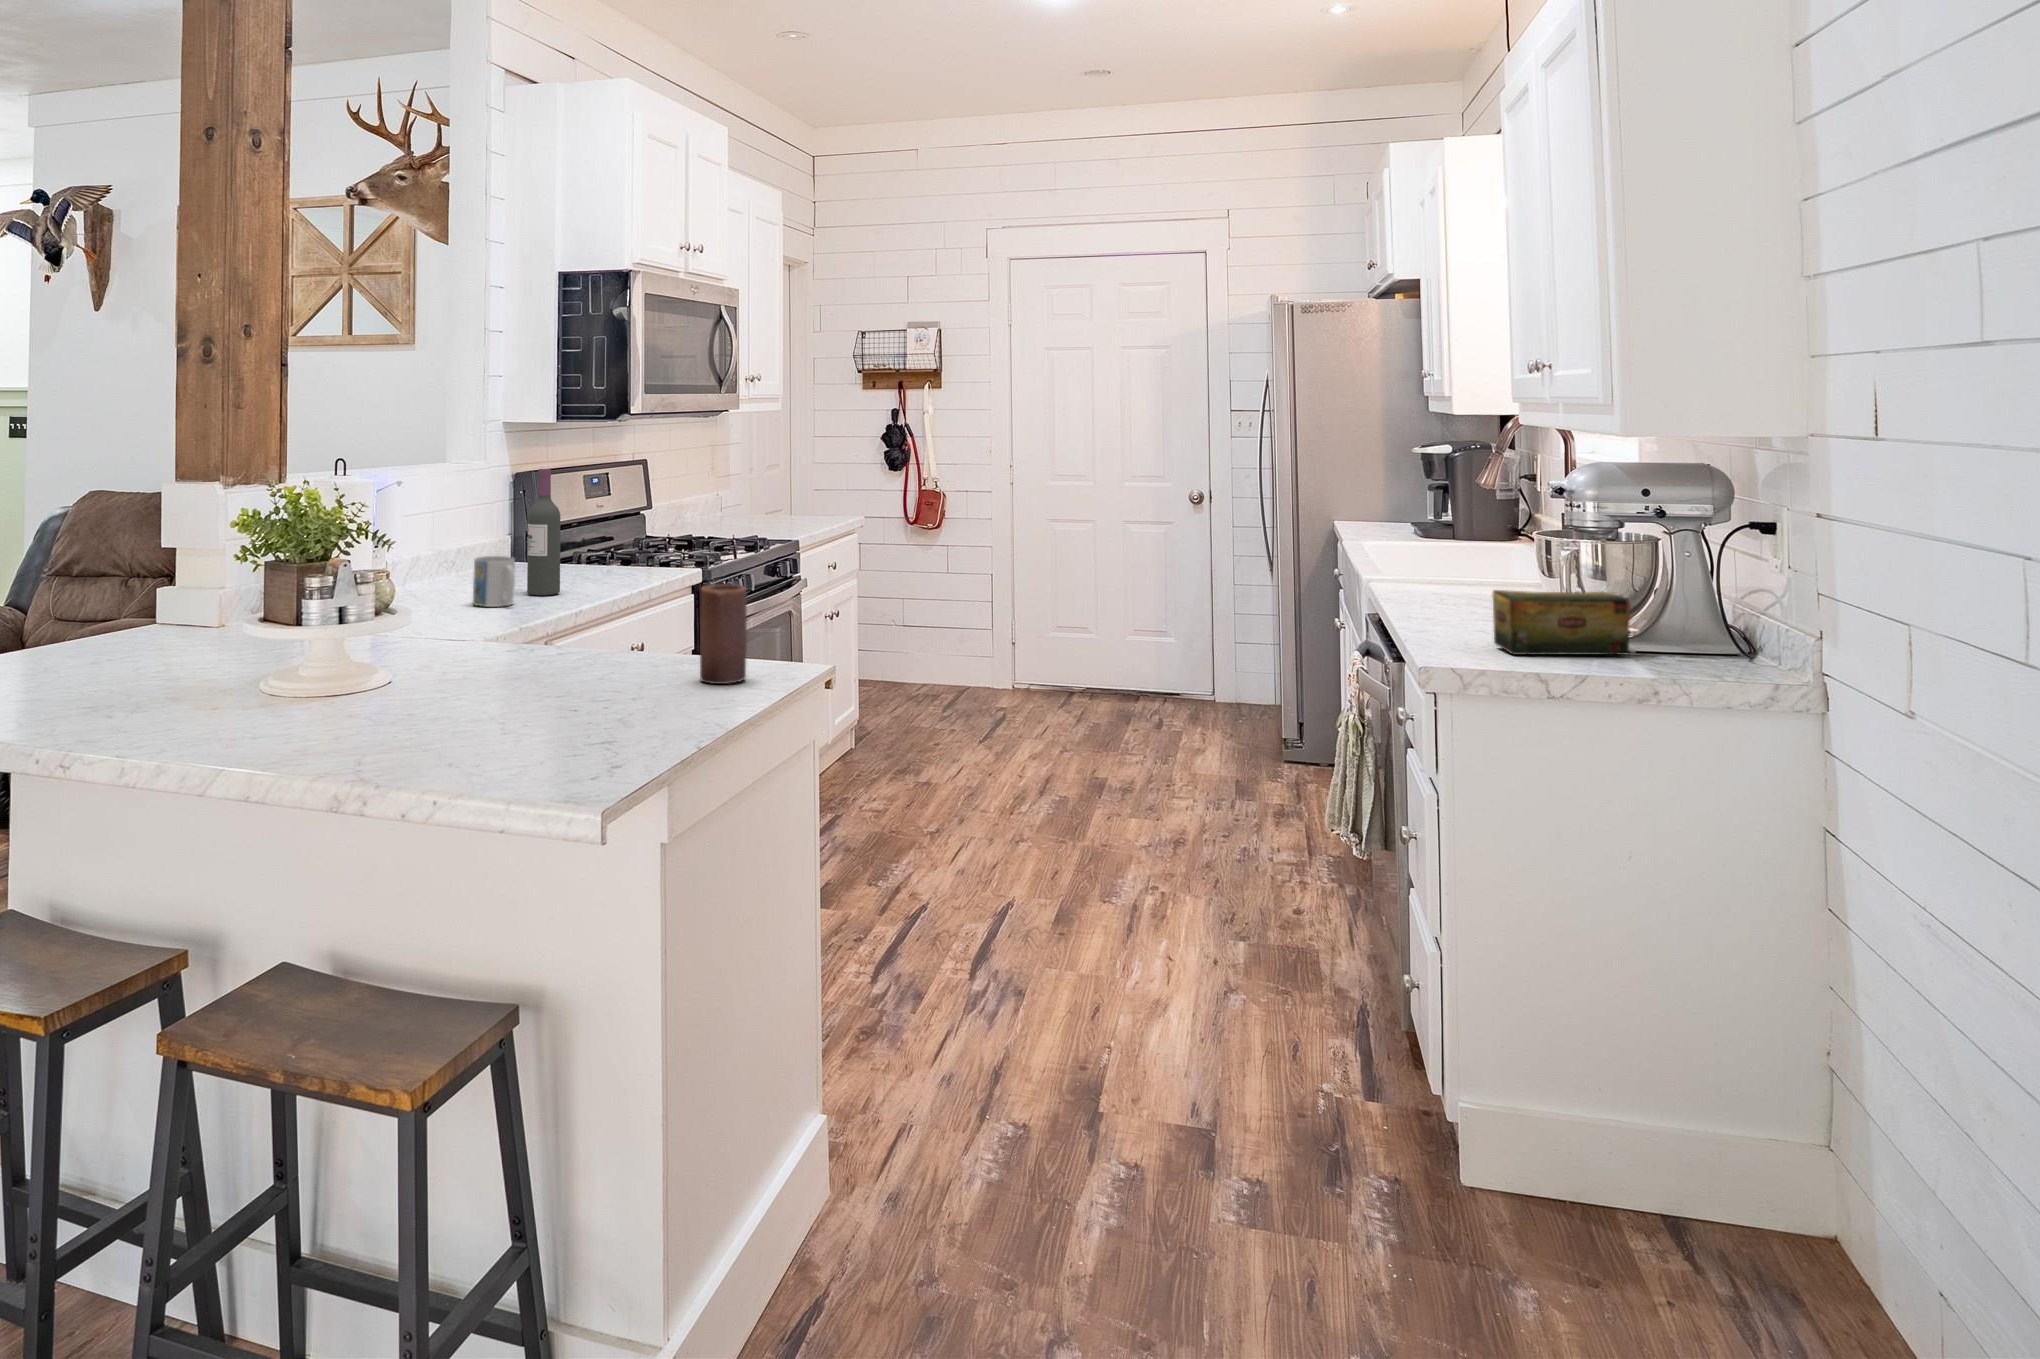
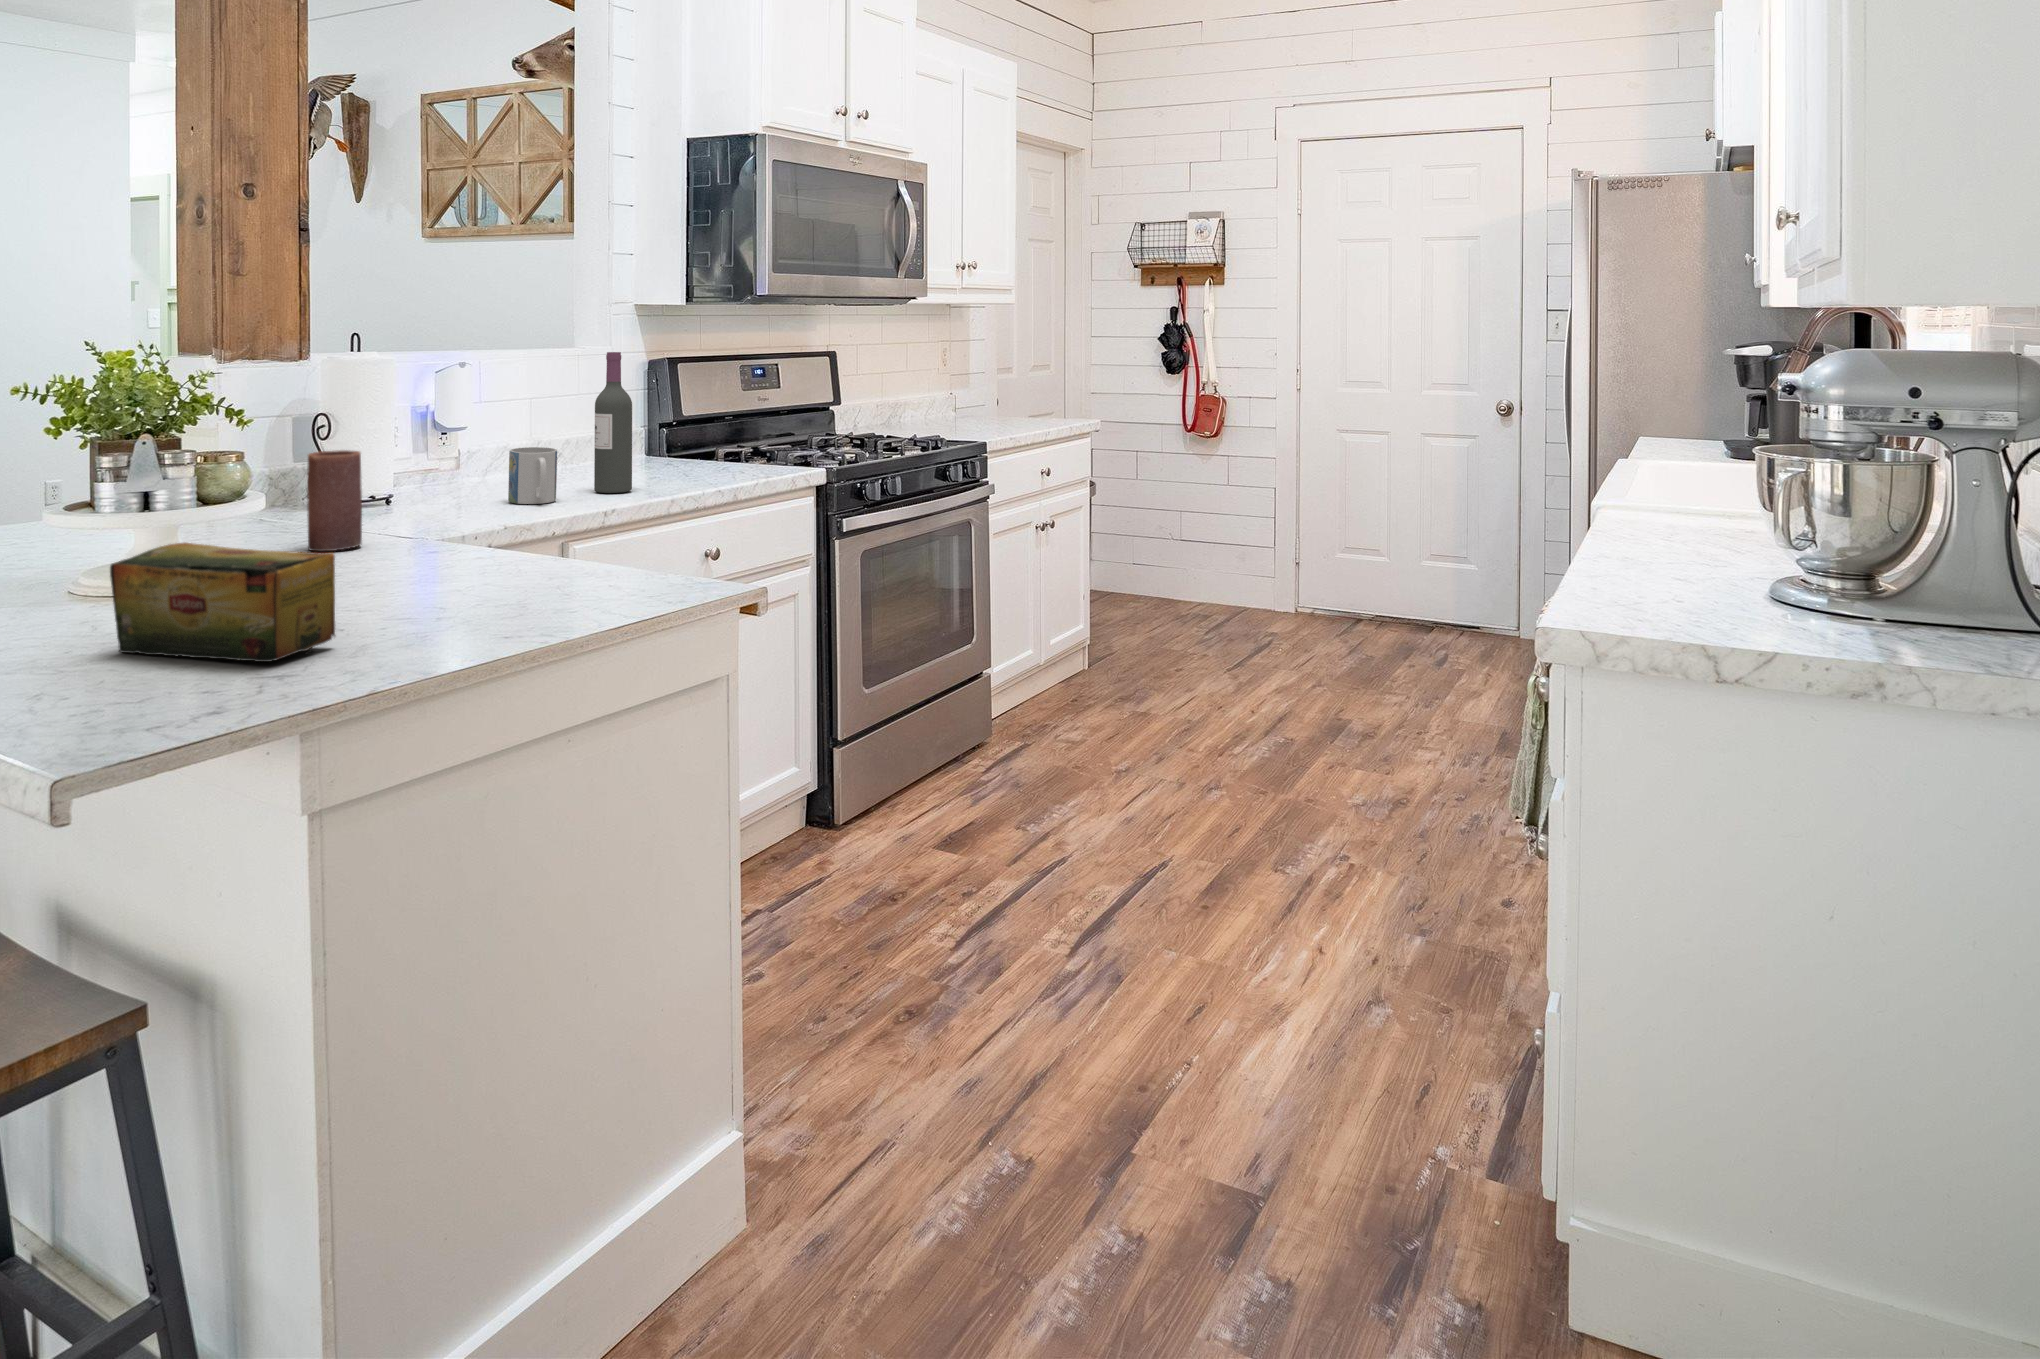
candle: present [700,584,747,684] -> present [307,450,362,551]
tea box: present [1493,590,1630,655] -> present [110,543,335,662]

